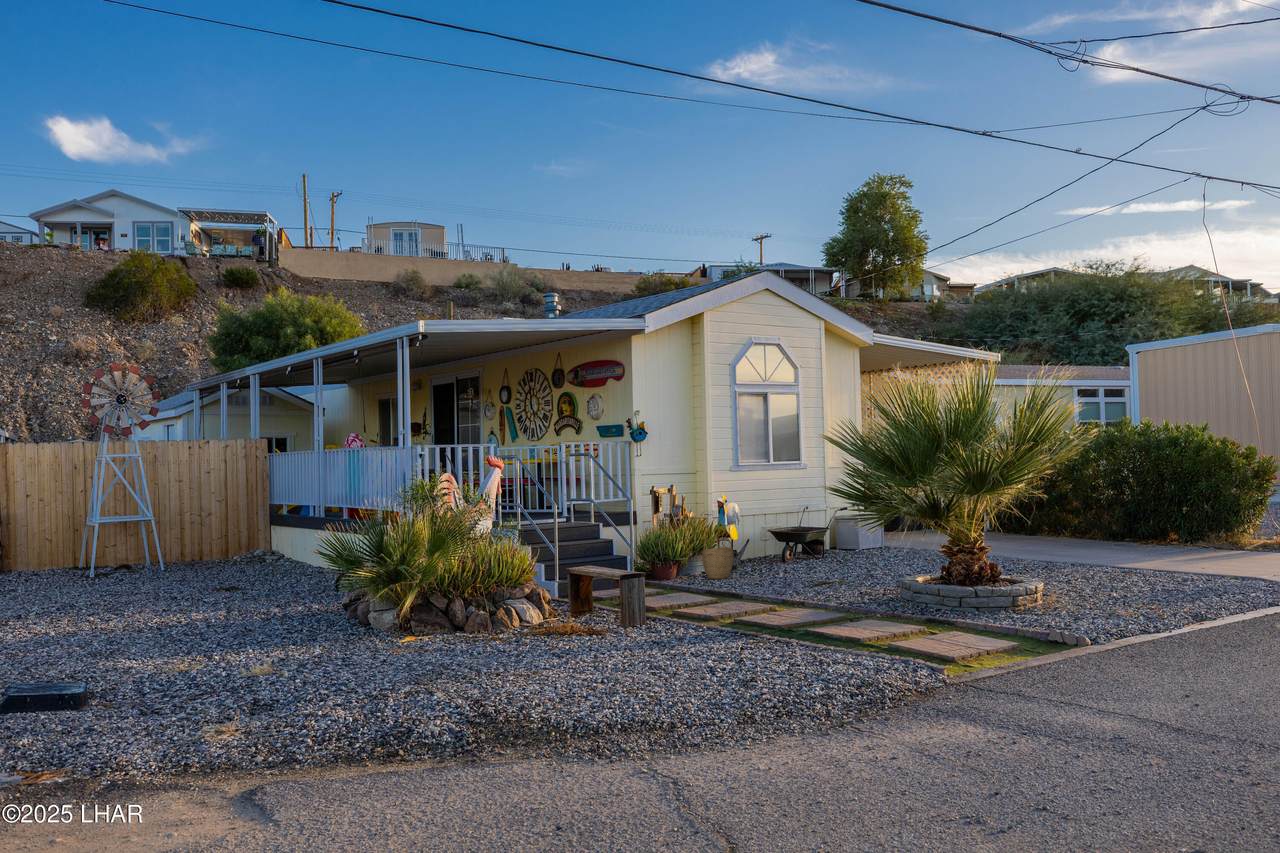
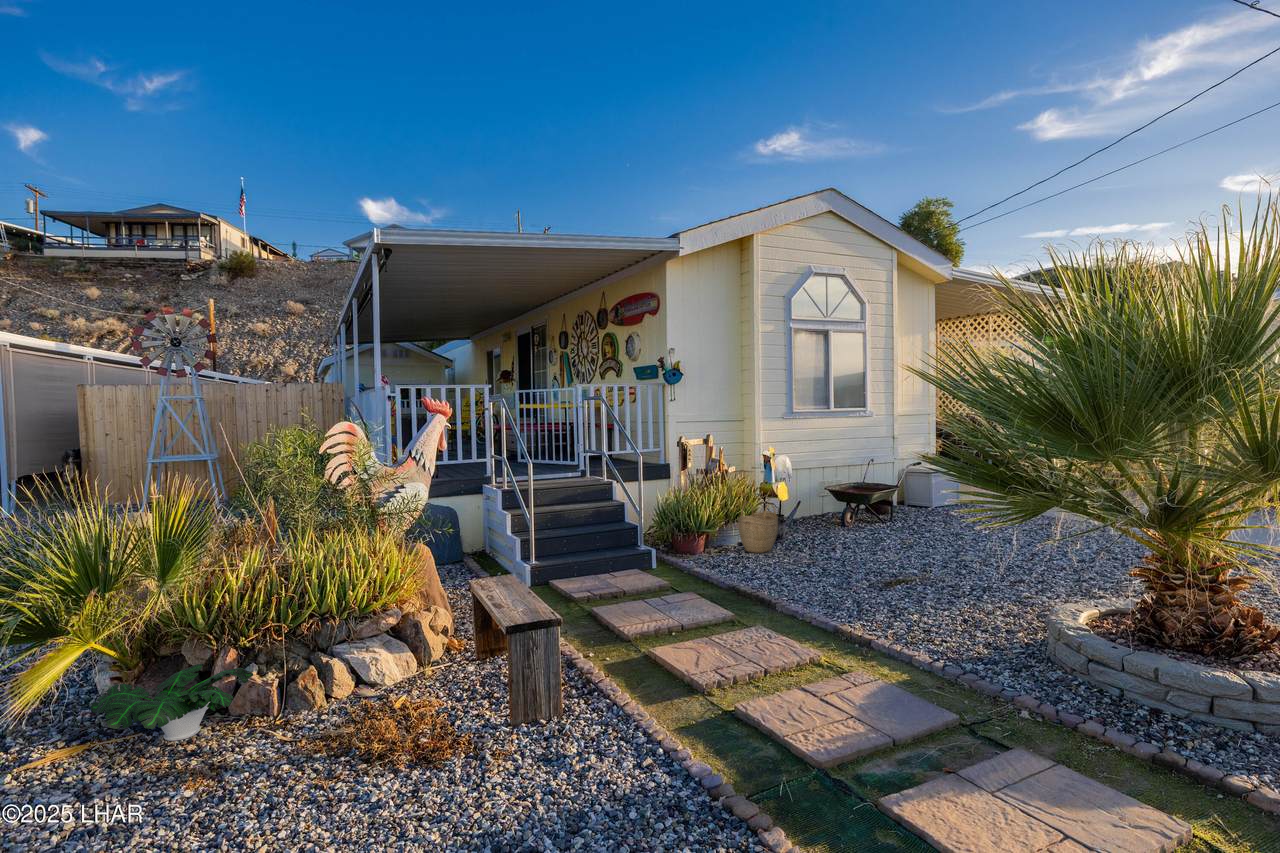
potted plant: none [420,605,489,638] -> present [91,664,253,741]

